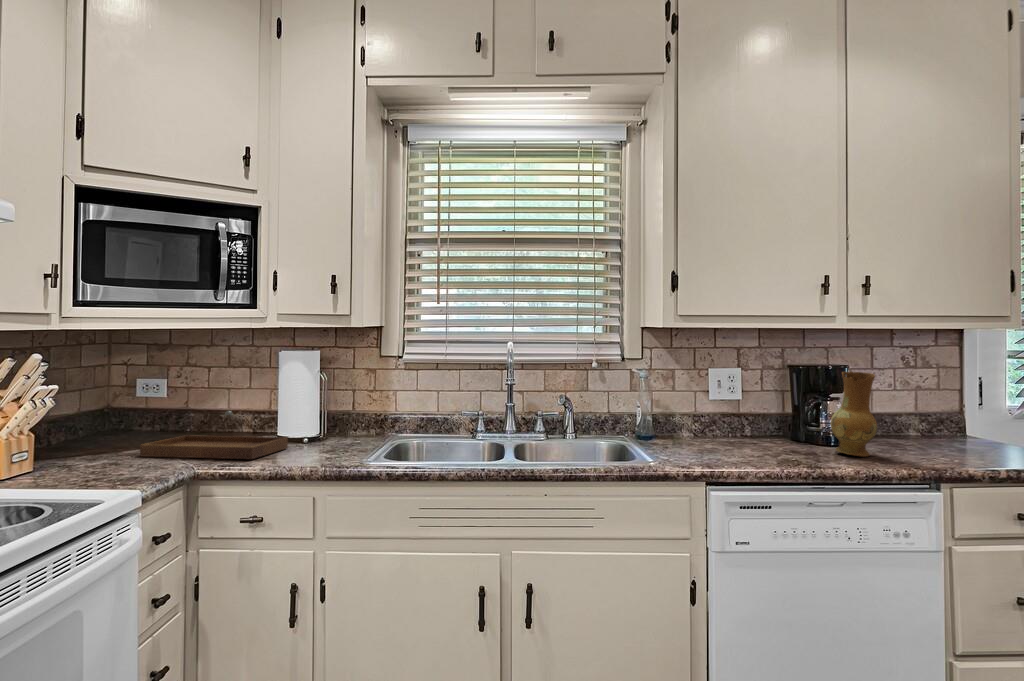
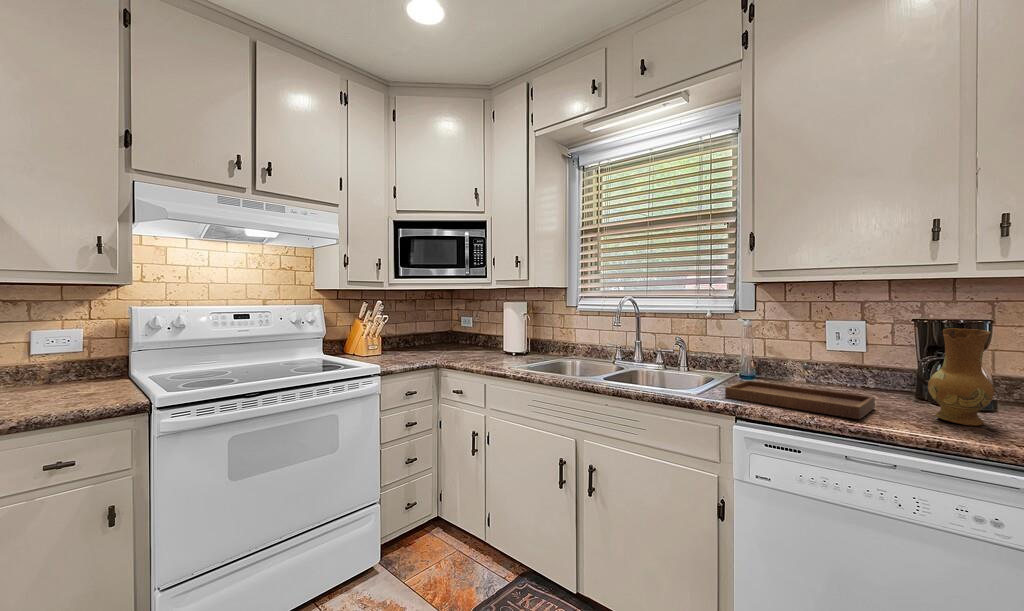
tray: present [140,411,288,459] -> present [725,364,875,419]

